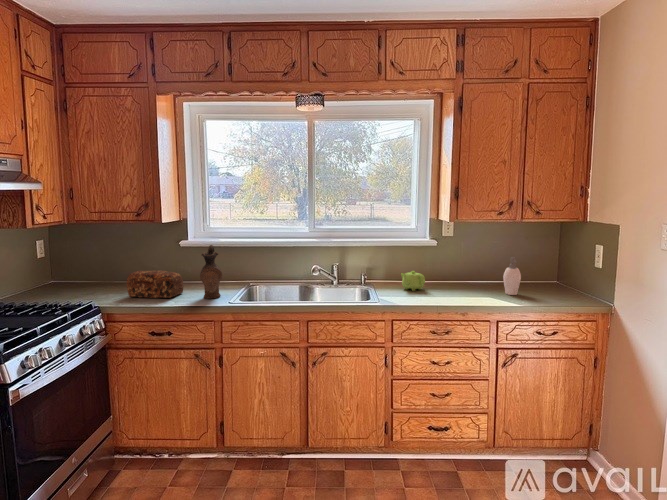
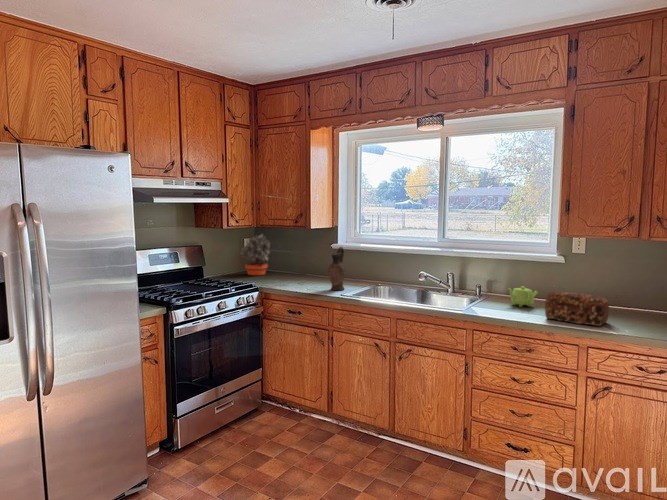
potted plant: none [36,234,90,292] -> present [240,234,270,275]
soap dispenser: present [503,257,521,295] -> none [622,281,644,325]
bread loaf: present [127,271,183,298] -> present [545,291,609,326]

